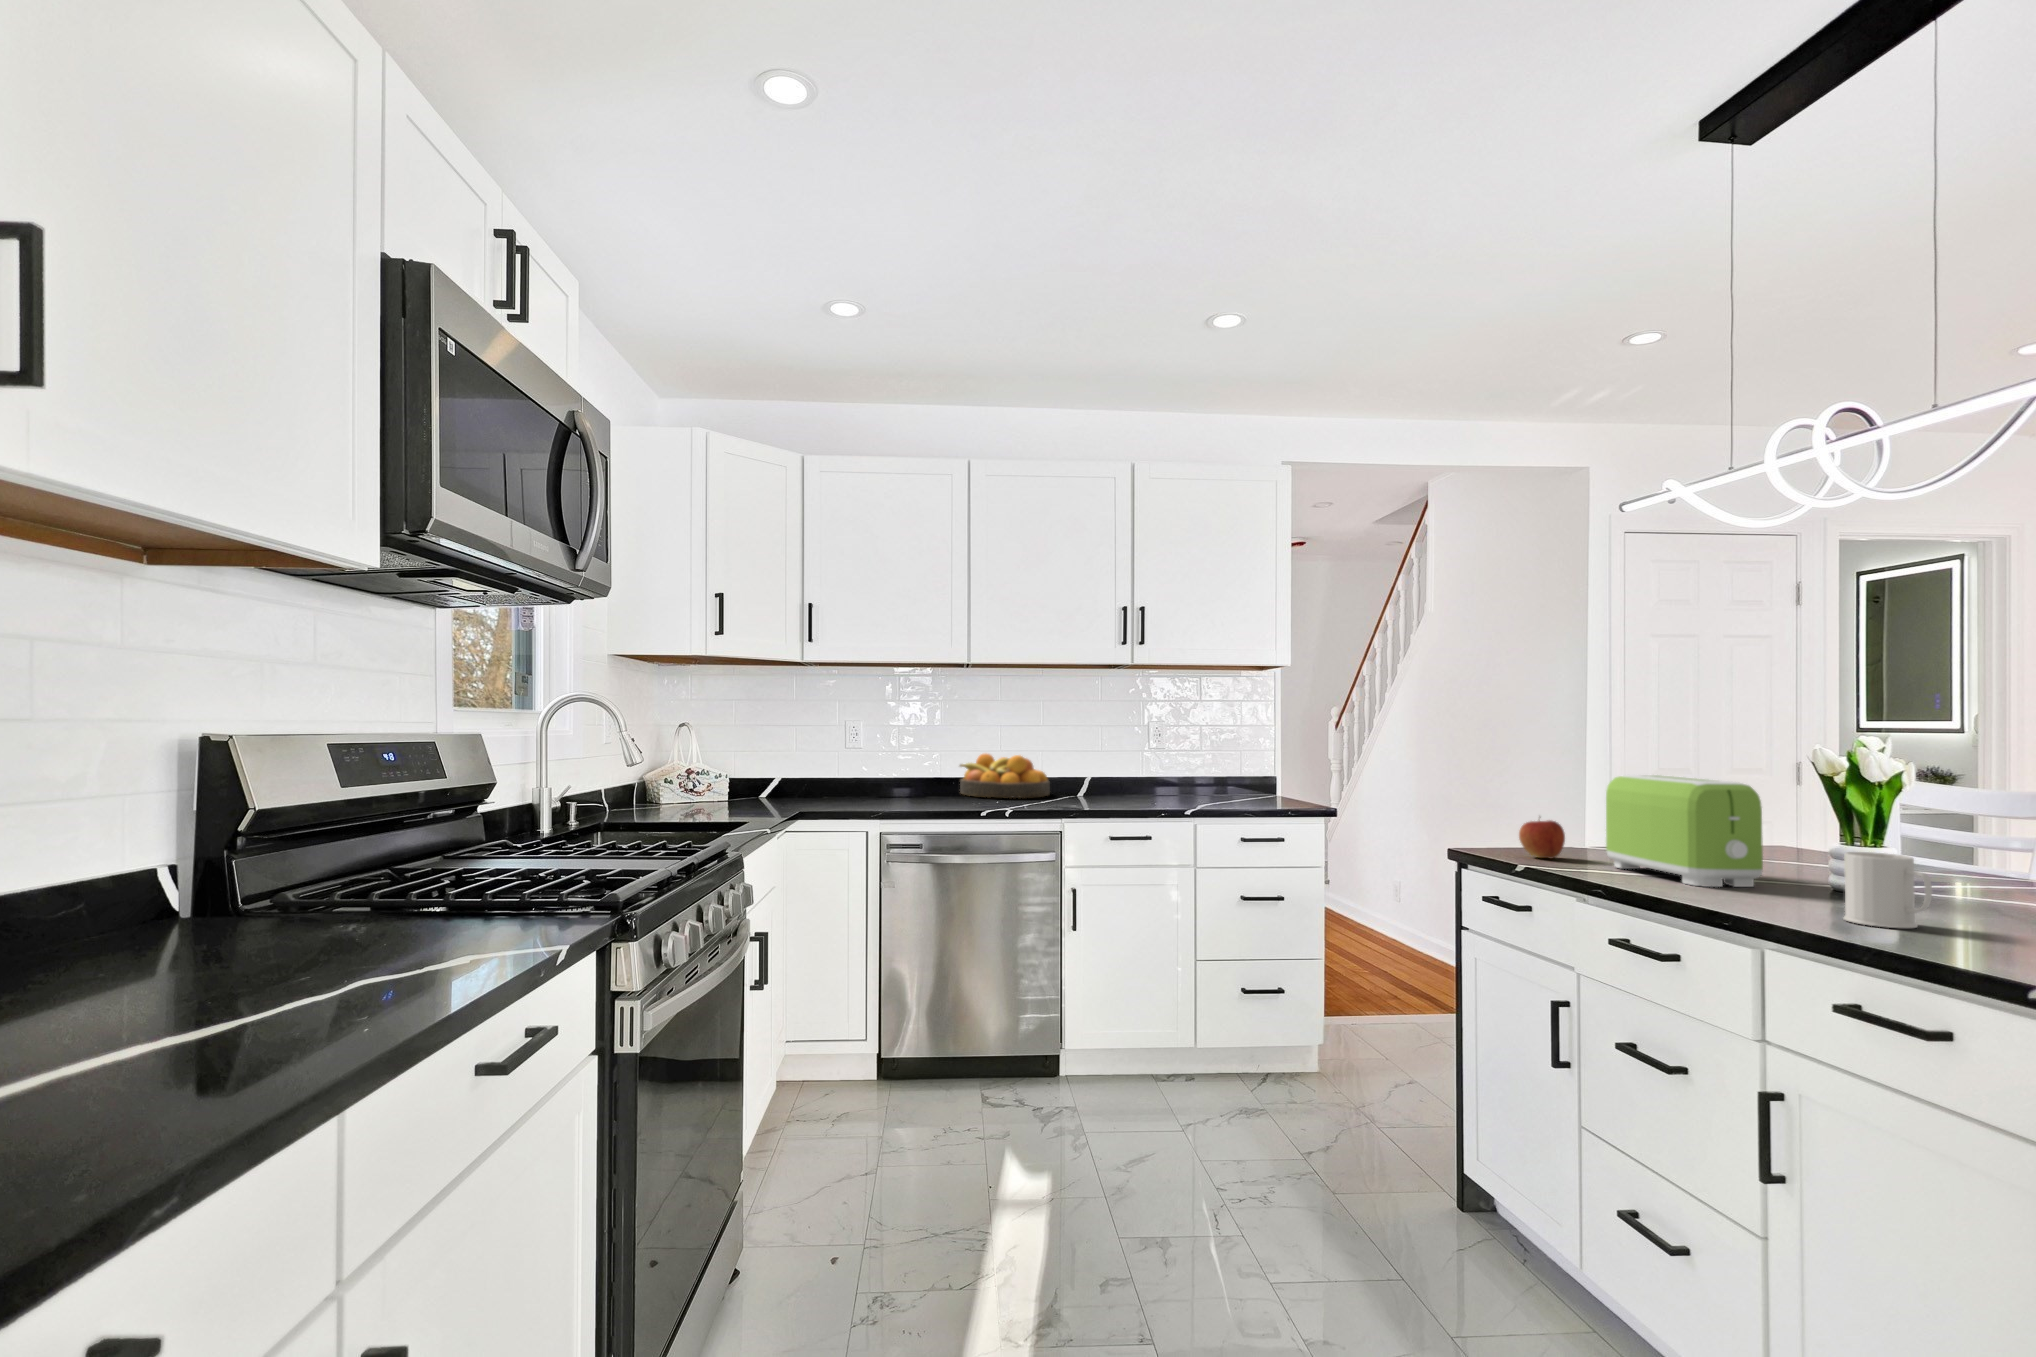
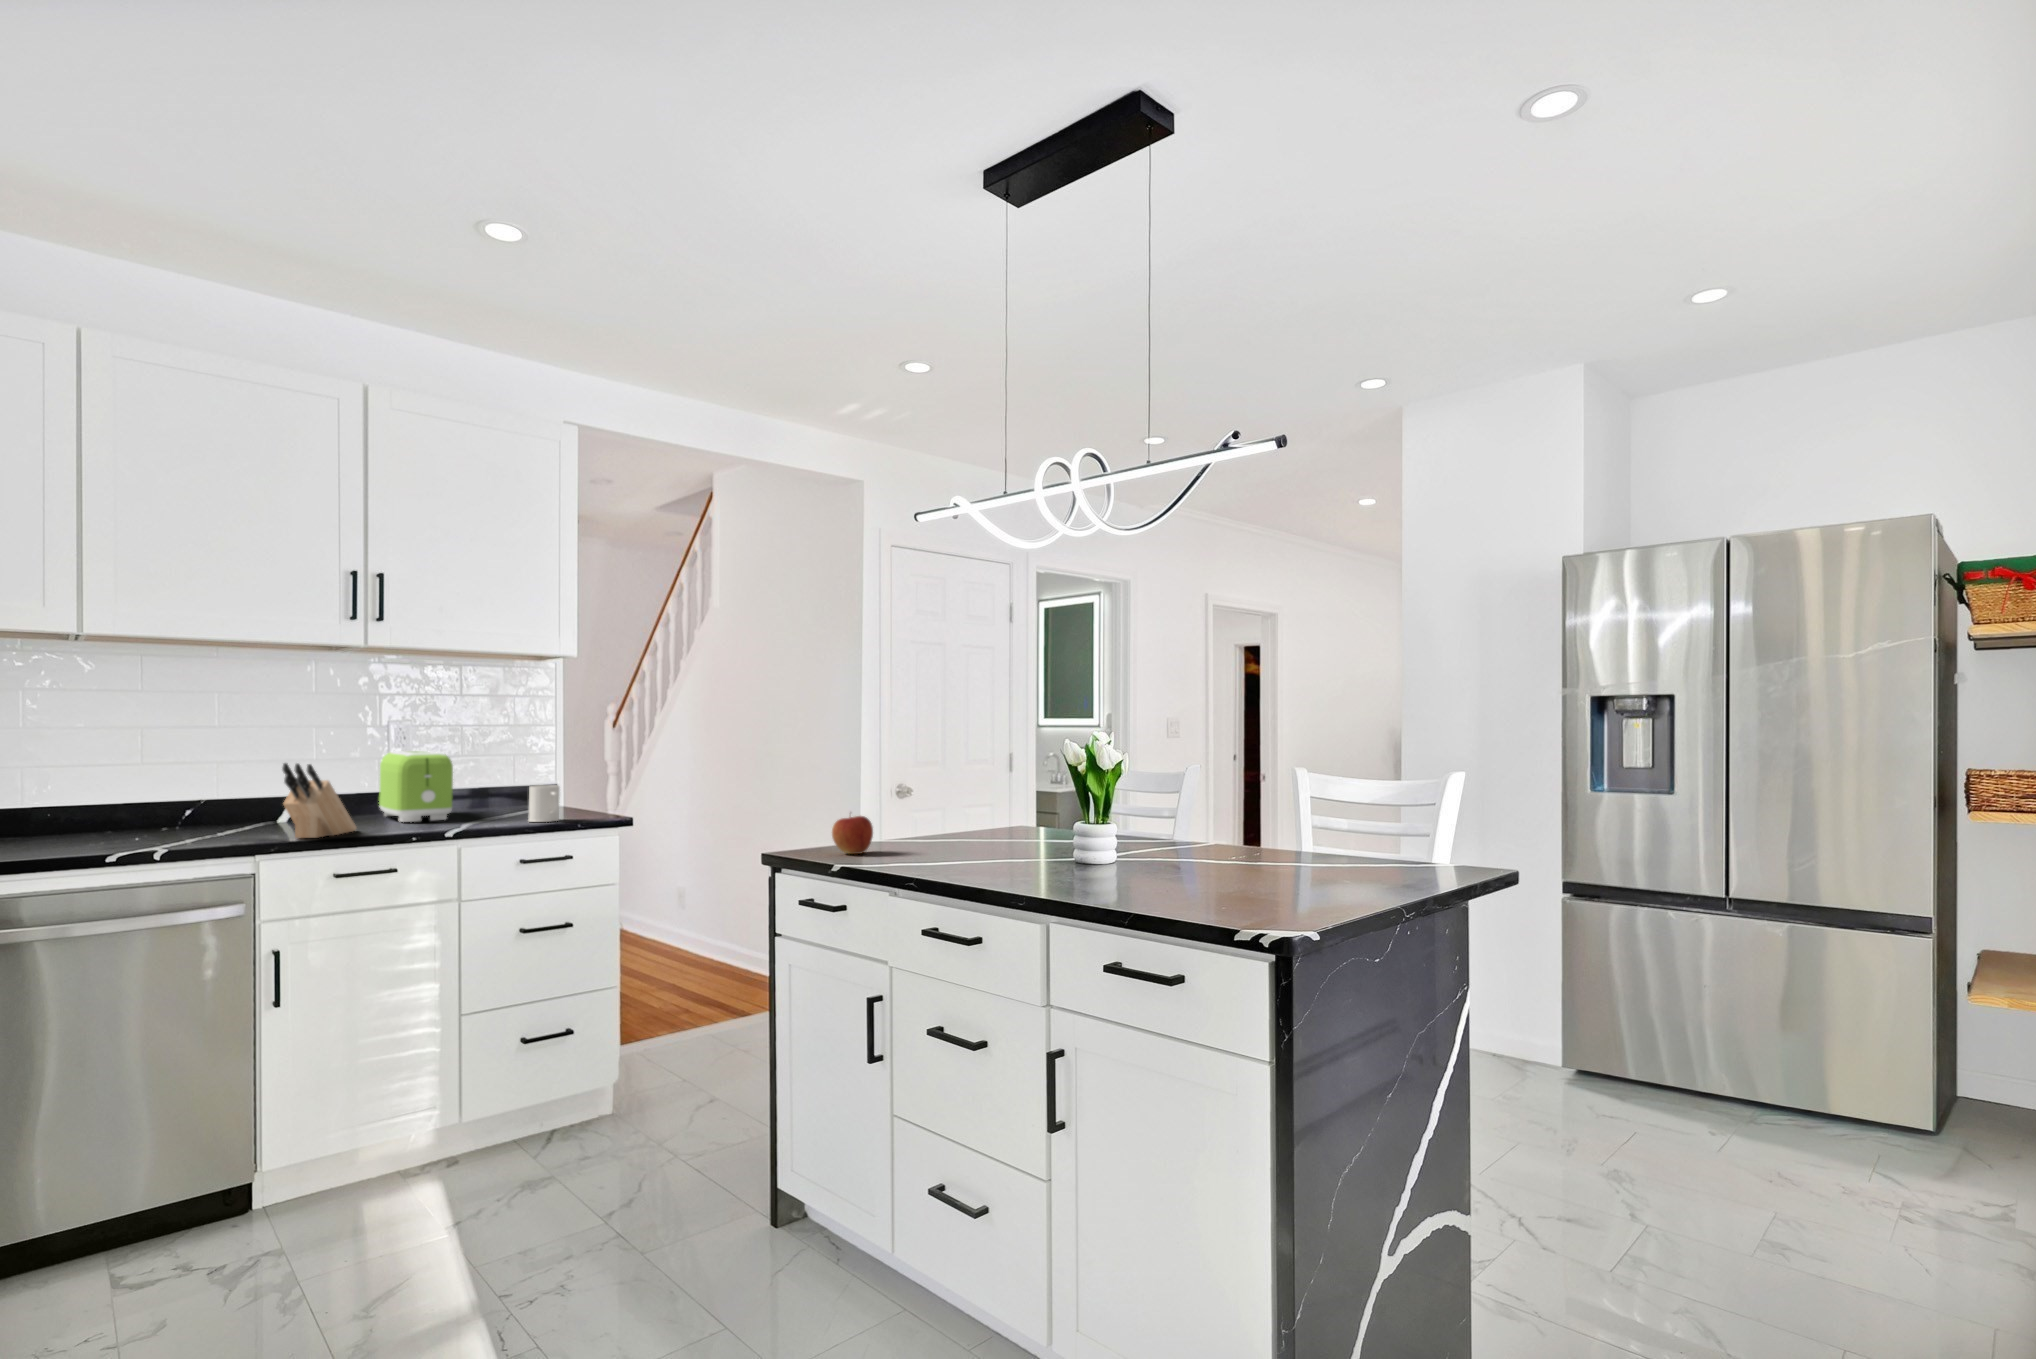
knife block: none [1076,749,1125,807] -> present [282,763,356,838]
fruit bowl: present [960,754,1050,798] -> none [70,774,236,837]
toaster: present [1606,775,1763,887] -> present [379,751,453,822]
mug: present [1844,852,1932,928] -> present [528,785,560,822]

